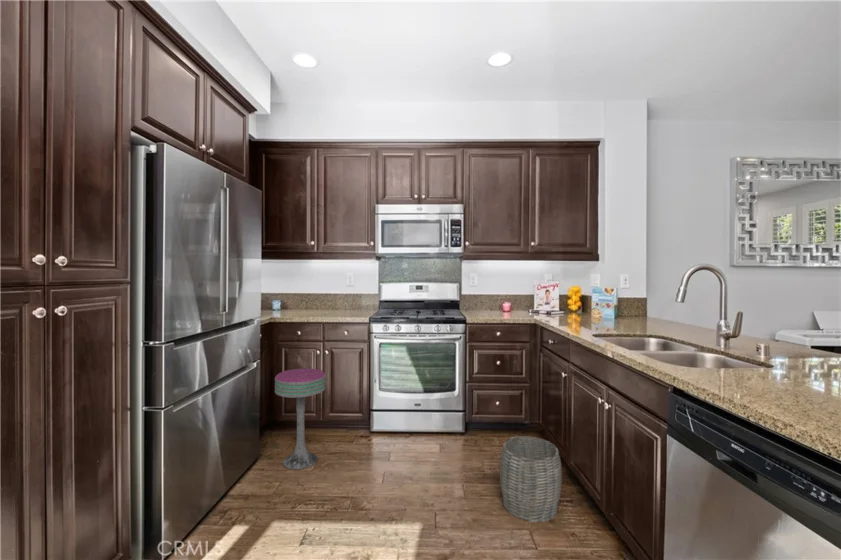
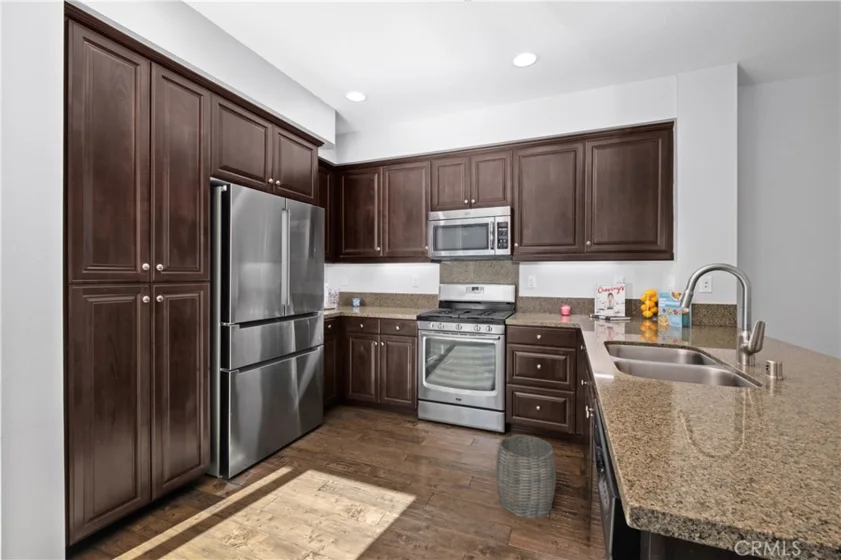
bar stool: present [275,368,326,469] -> none [331,356,373,438]

